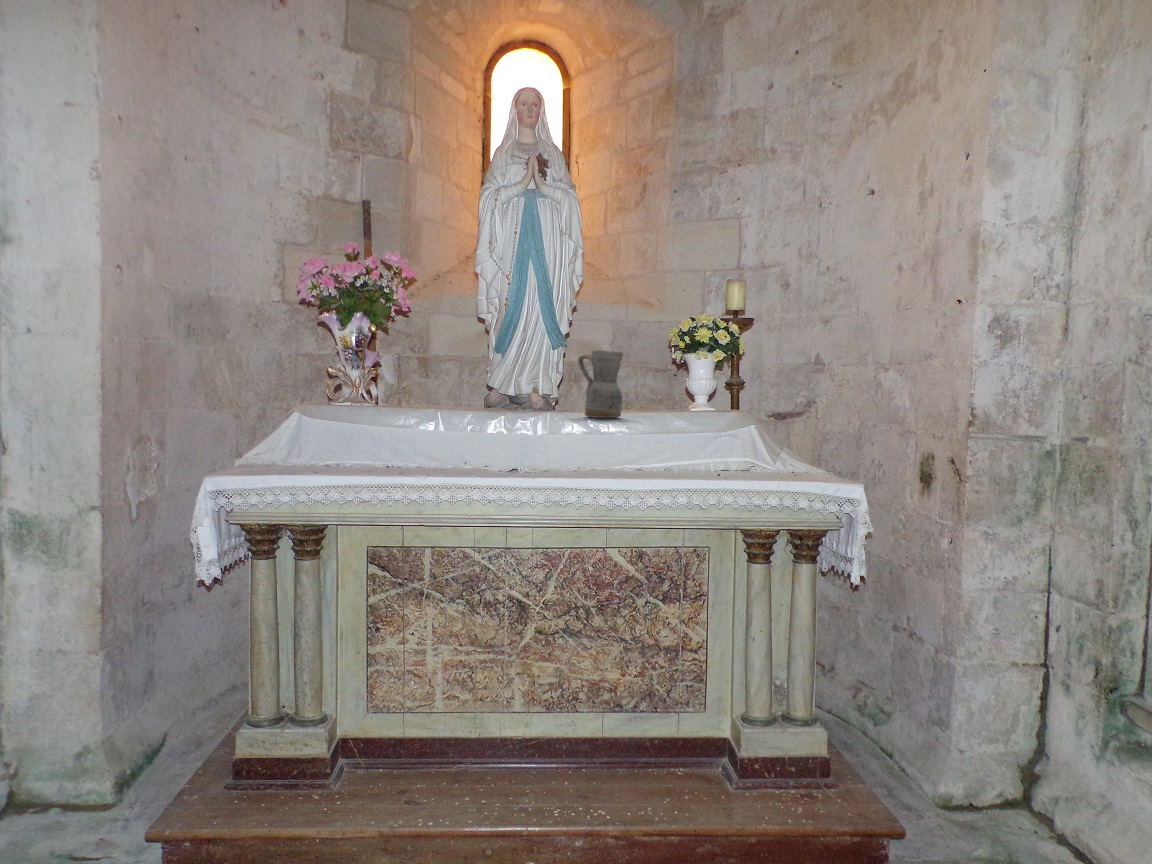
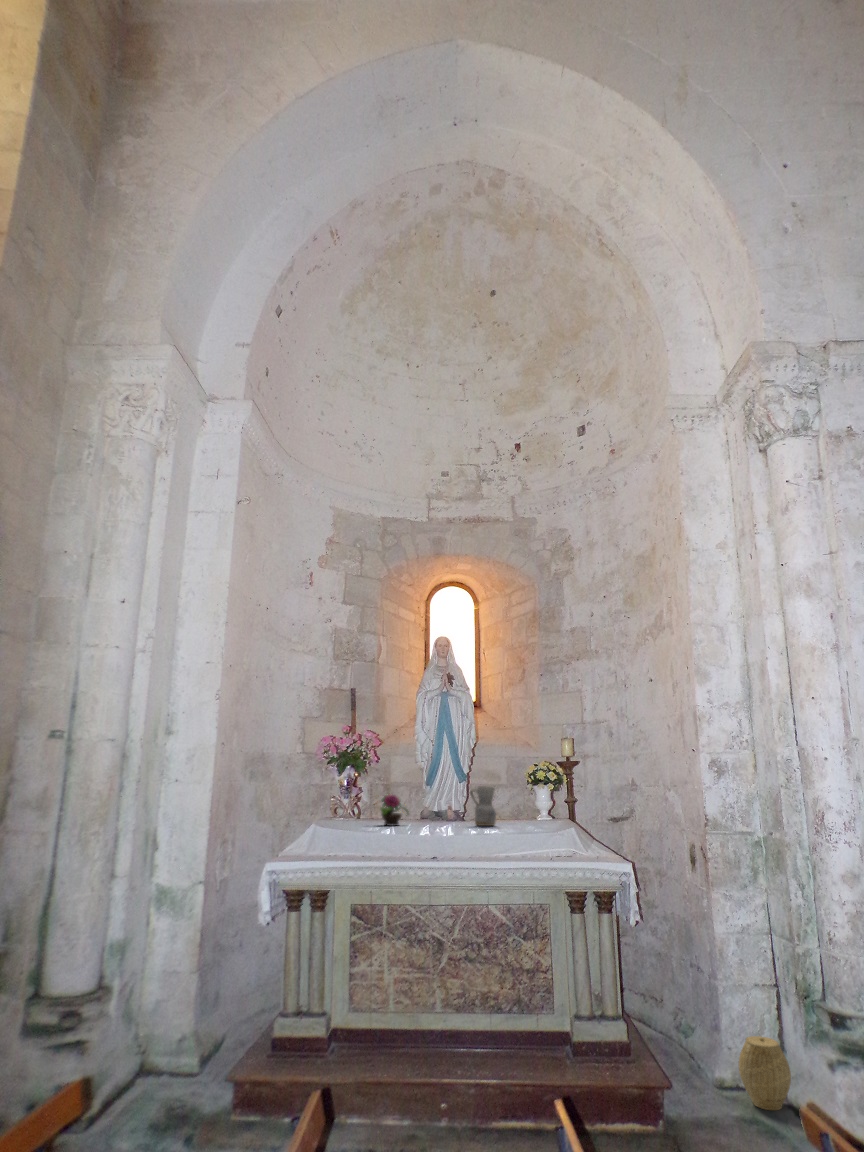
potted flower: none [403,360,468,415] -> present [374,794,409,826]
woven basket: none [982,739,1064,842] -> present [739,1036,791,1110]

